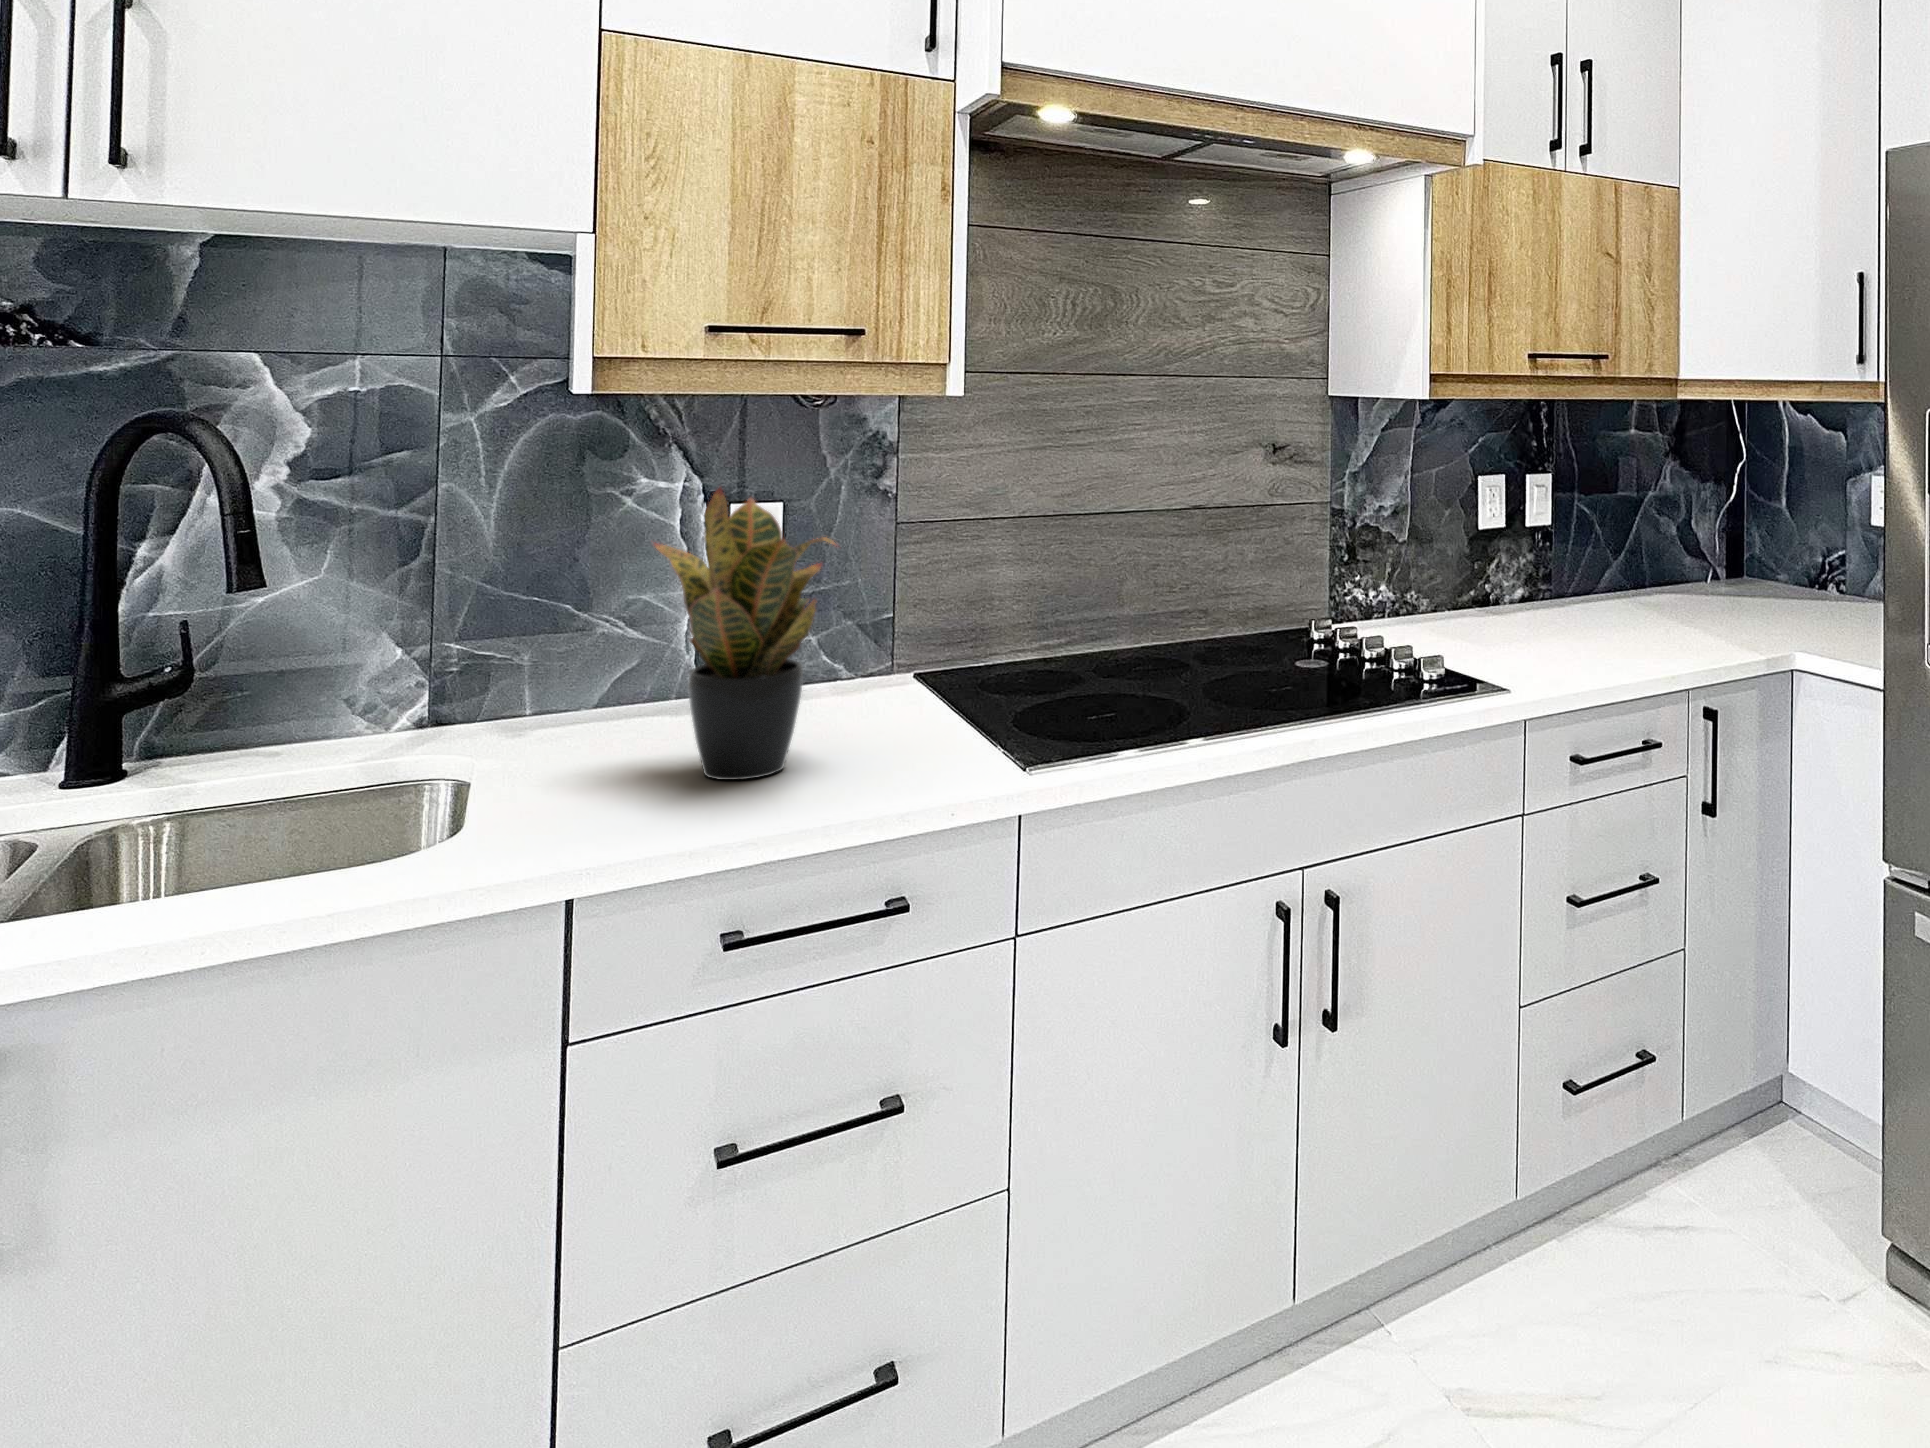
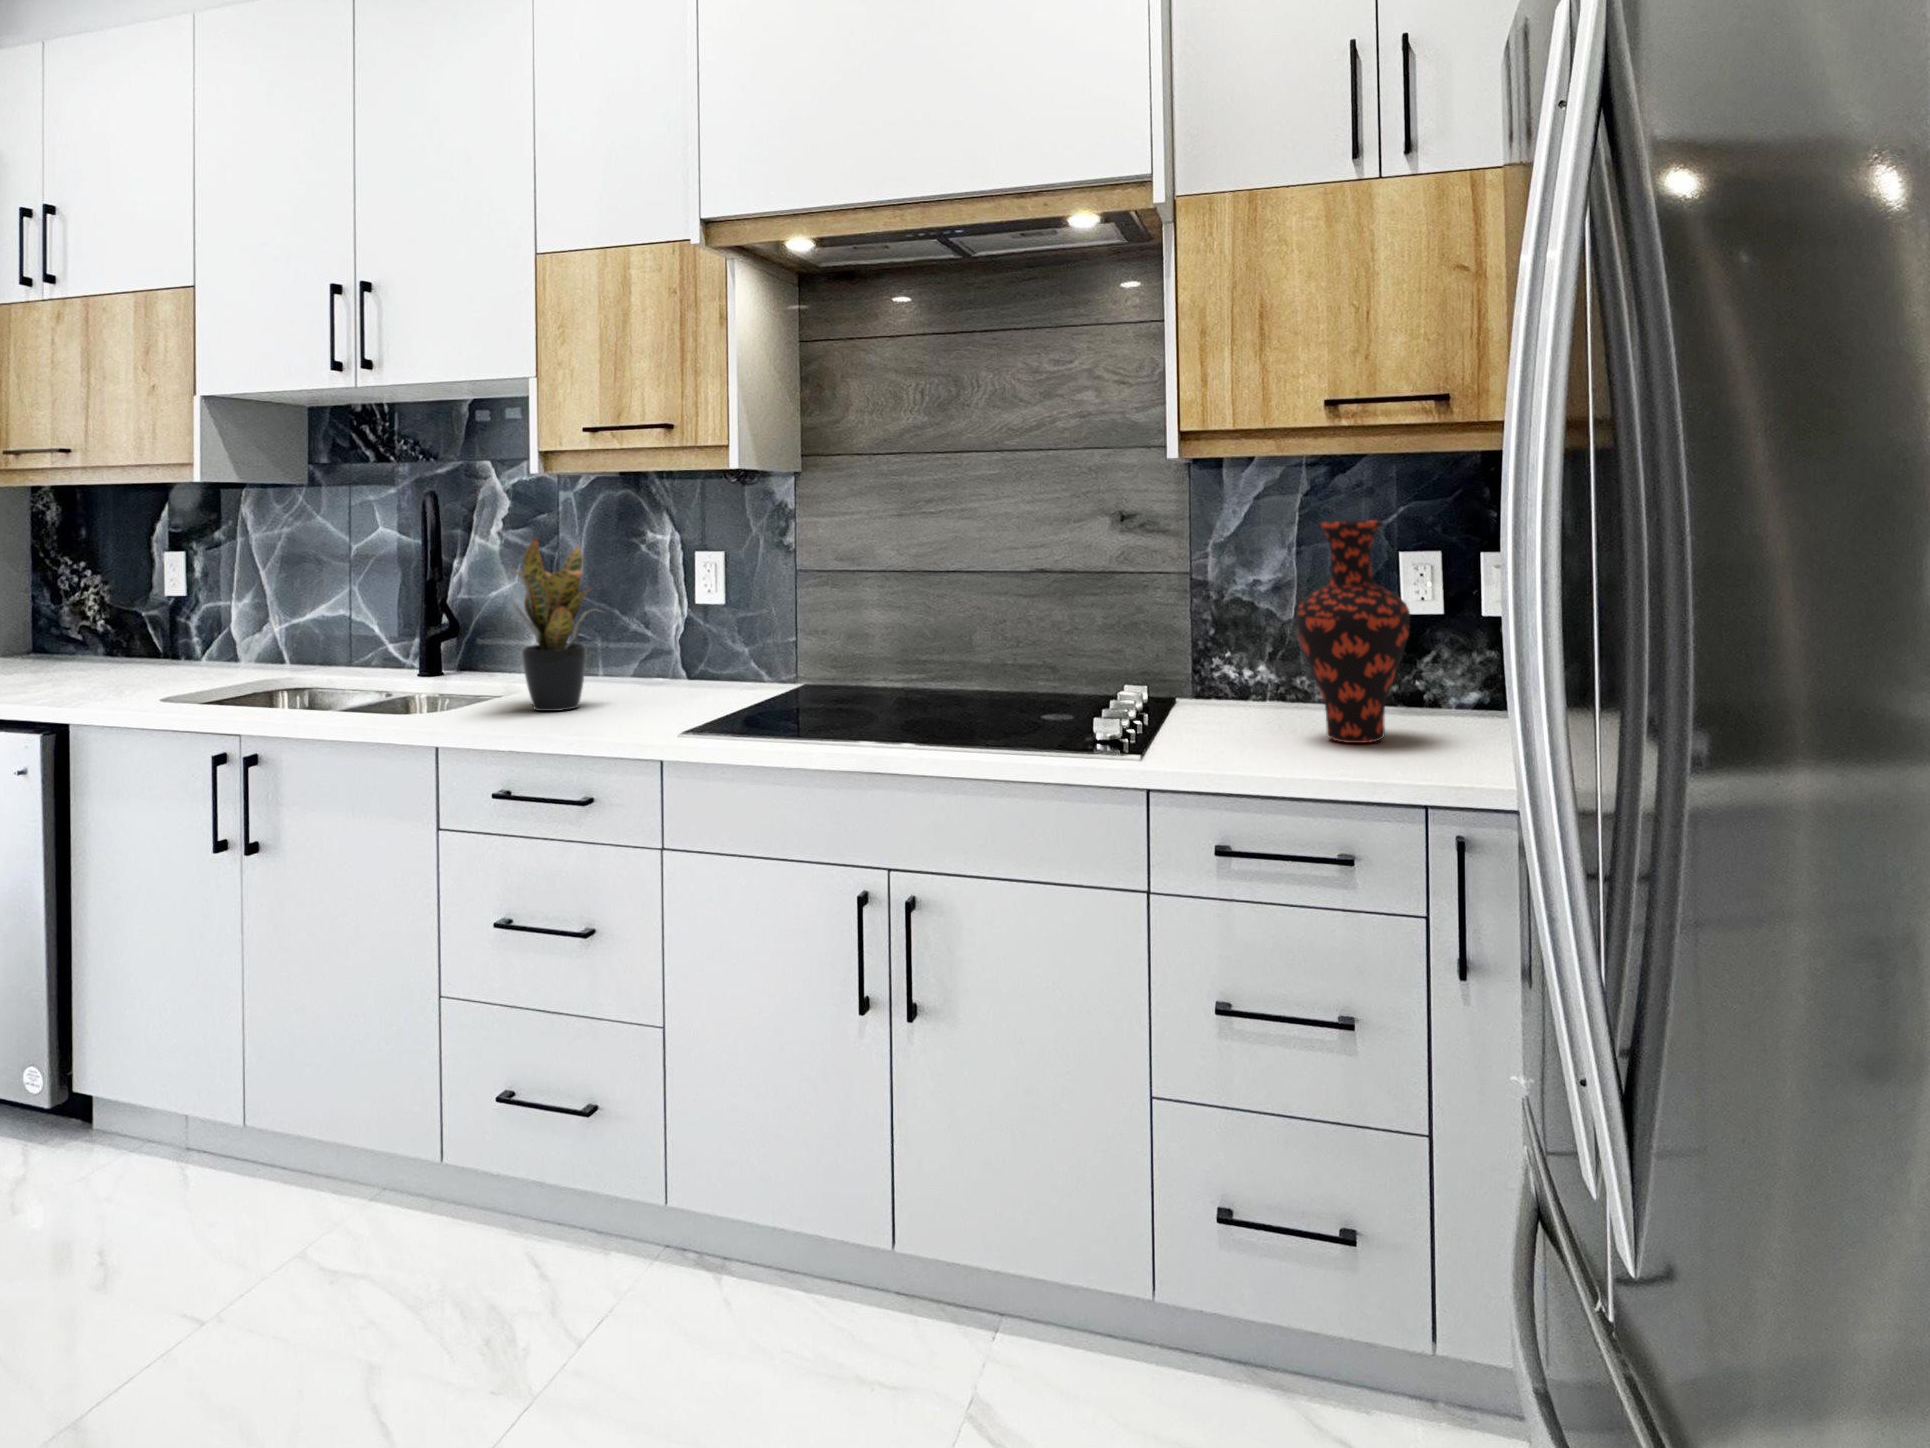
vase: none [1542,450,1637,640] -> present [1296,520,1410,743]

